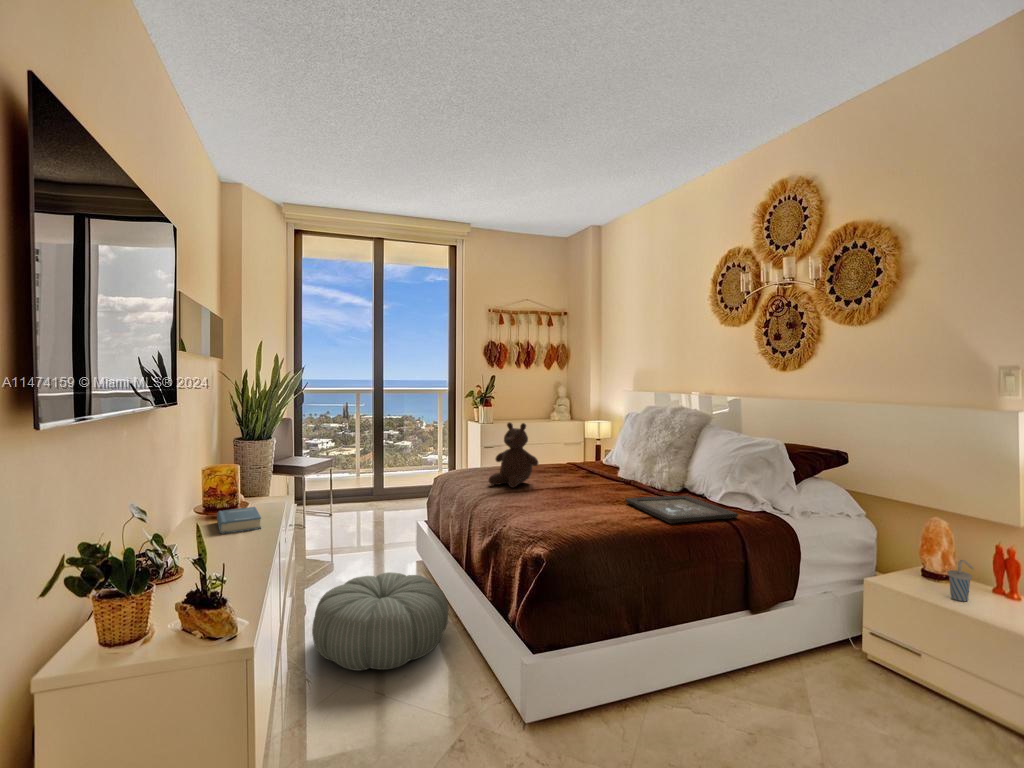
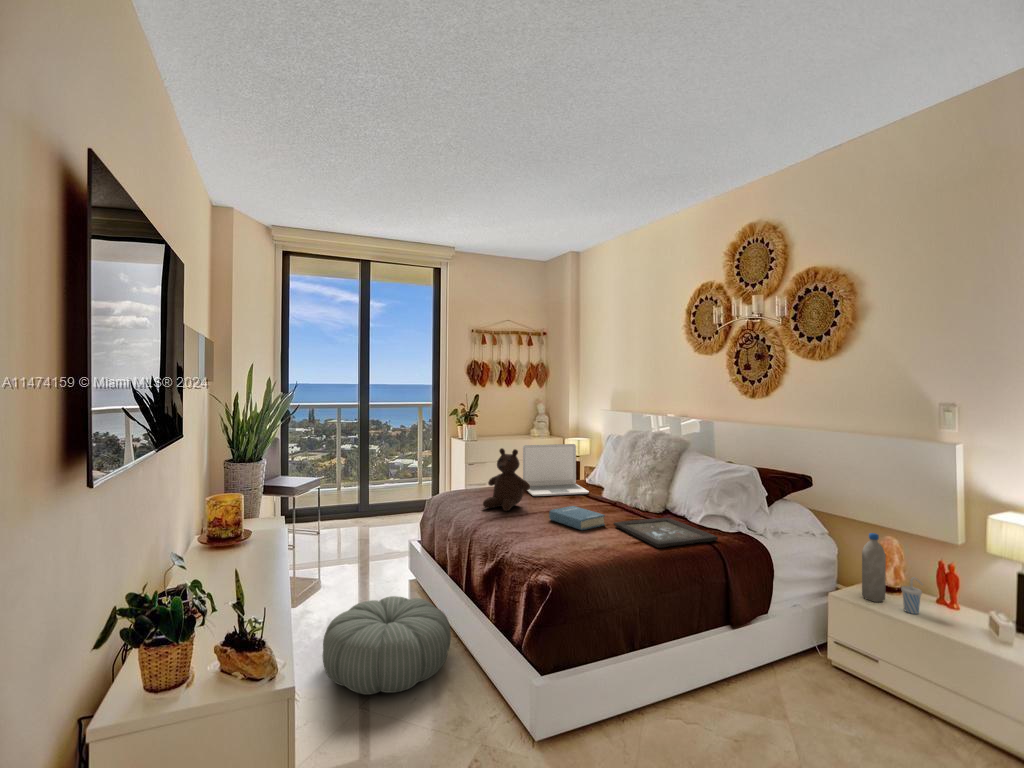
laptop: none [535,422,604,475] -> present [523,444,589,496]
hardback book: present [217,507,261,534] -> present [549,506,605,530]
water bottle: none [902,511,930,588] -> present [862,533,886,602]

